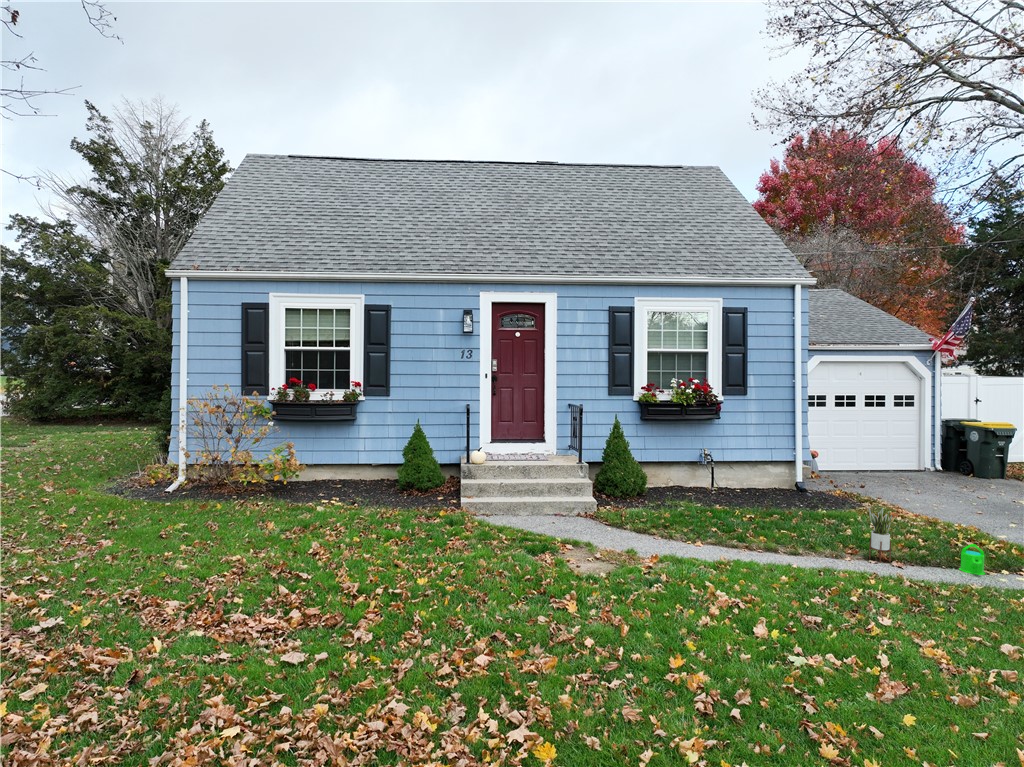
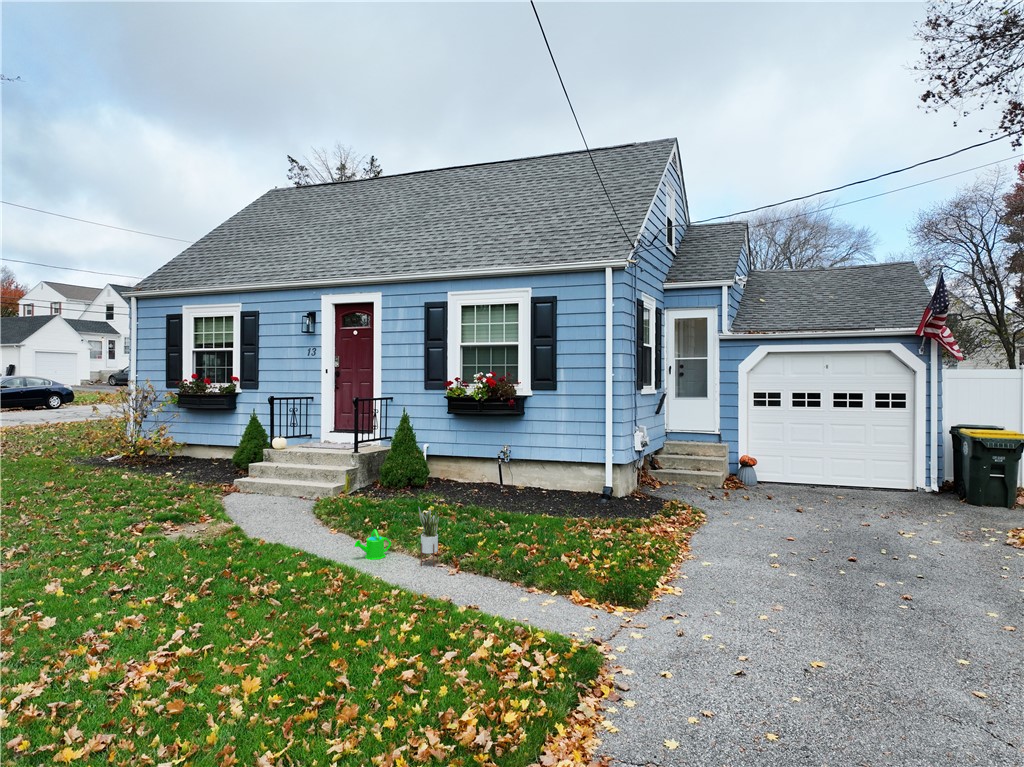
watering can: present [959,544,985,575] -> present [355,529,391,560]

